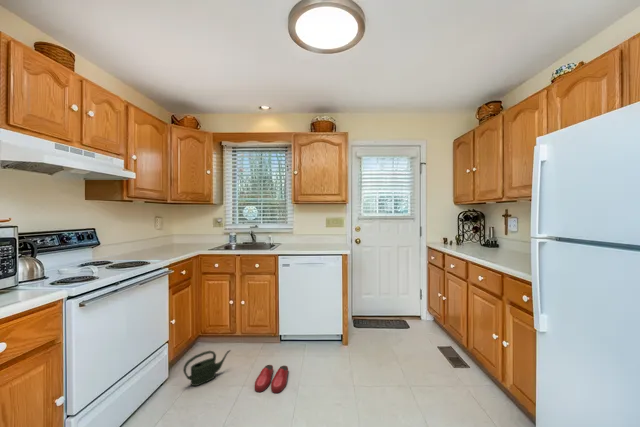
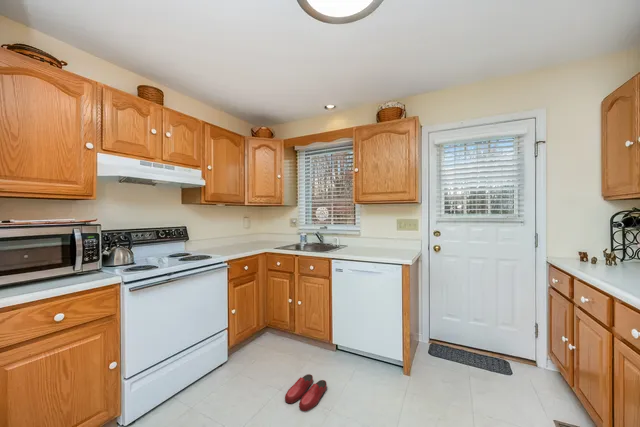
watering can: present [183,350,230,386] -> none [232,345,277,376]

